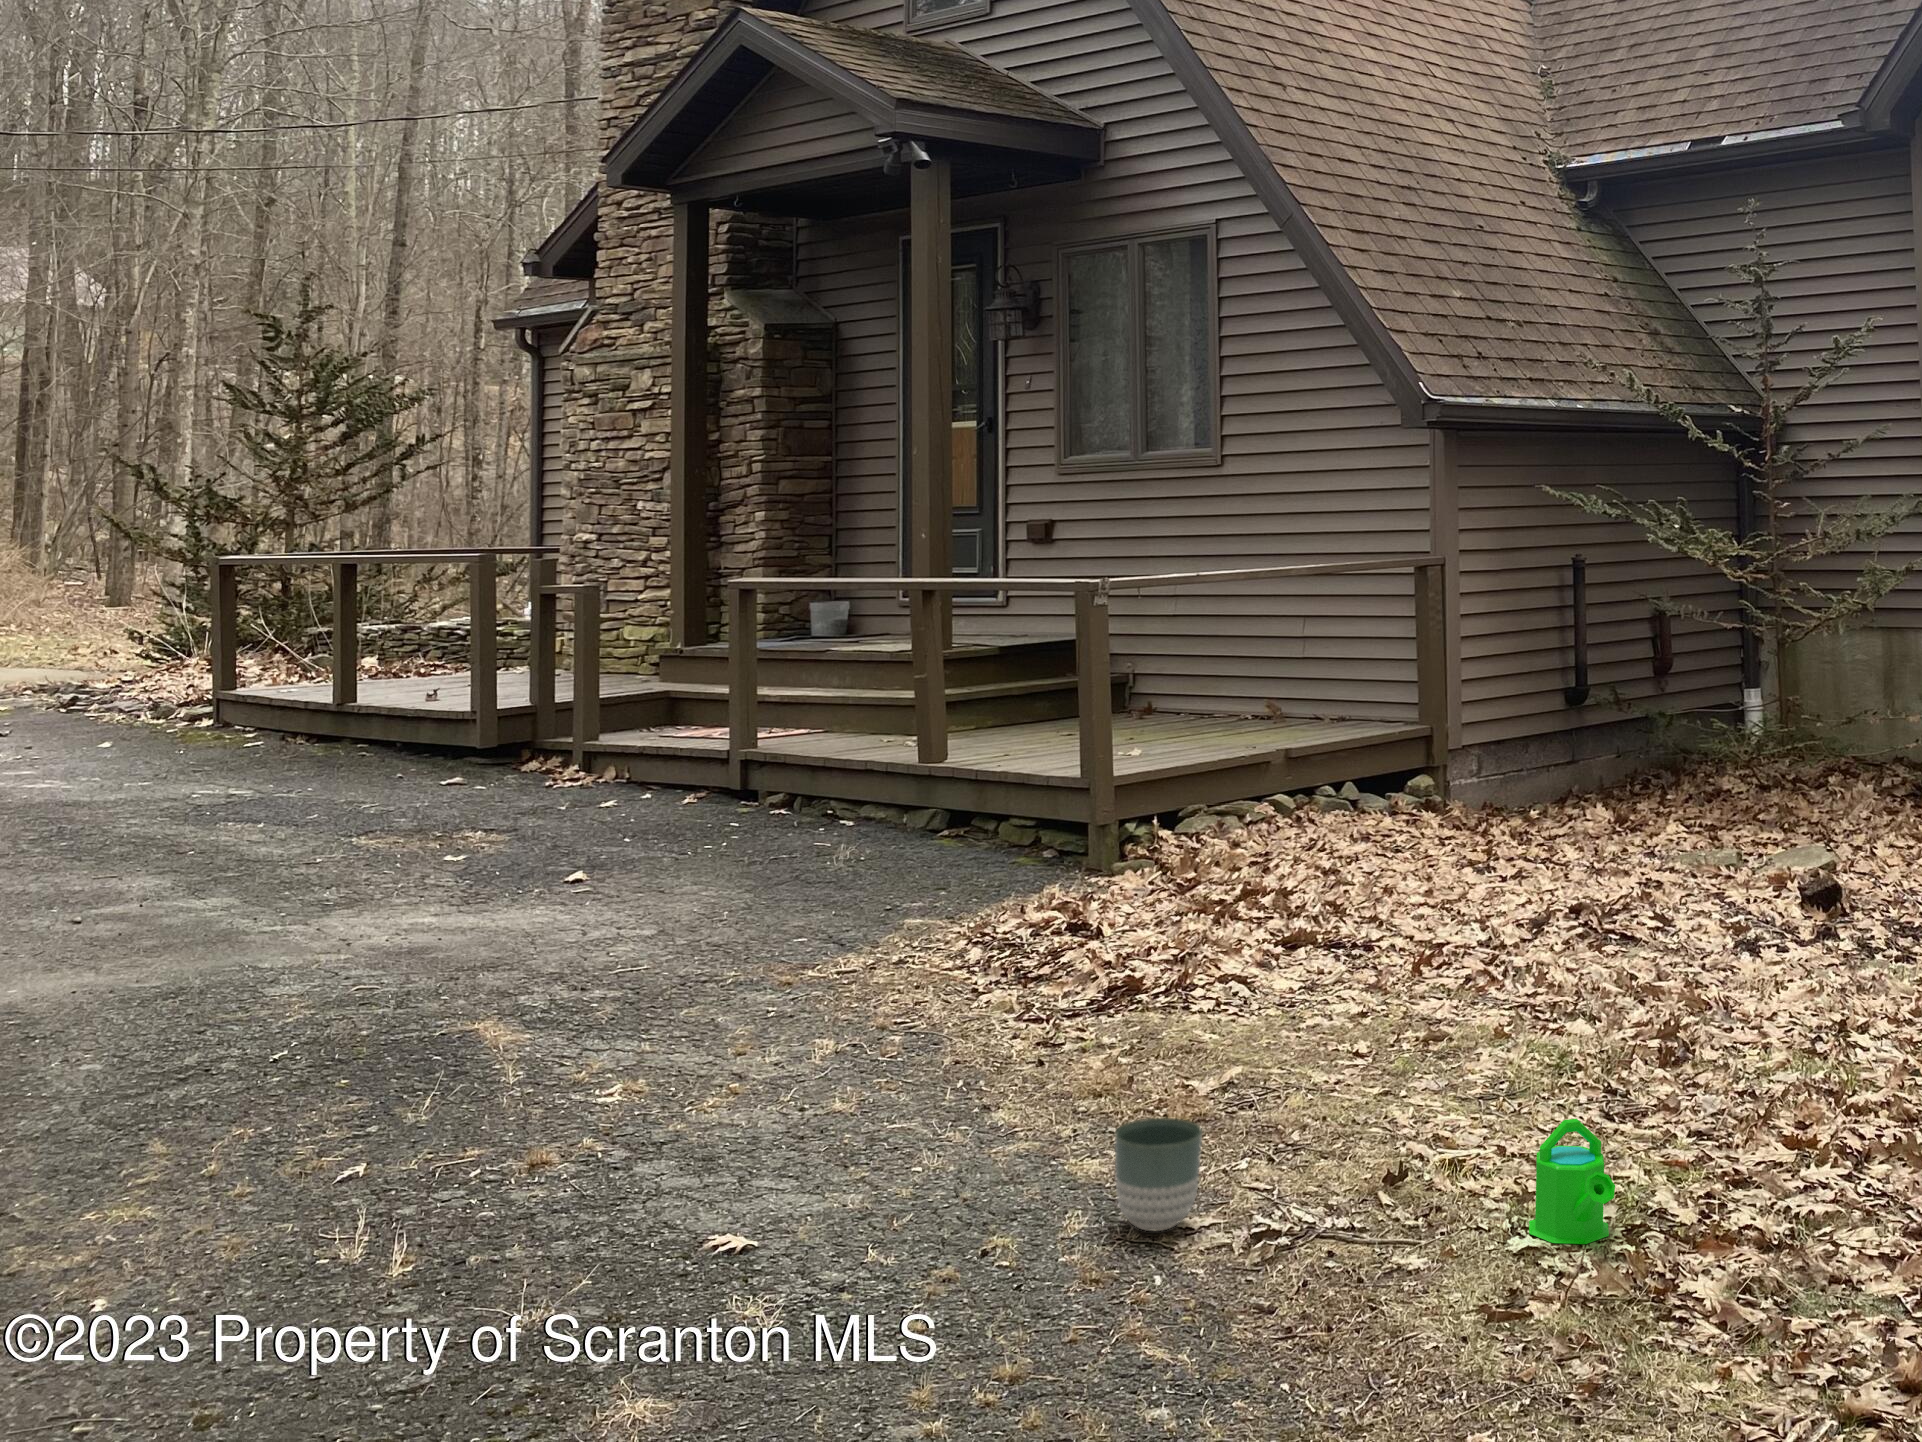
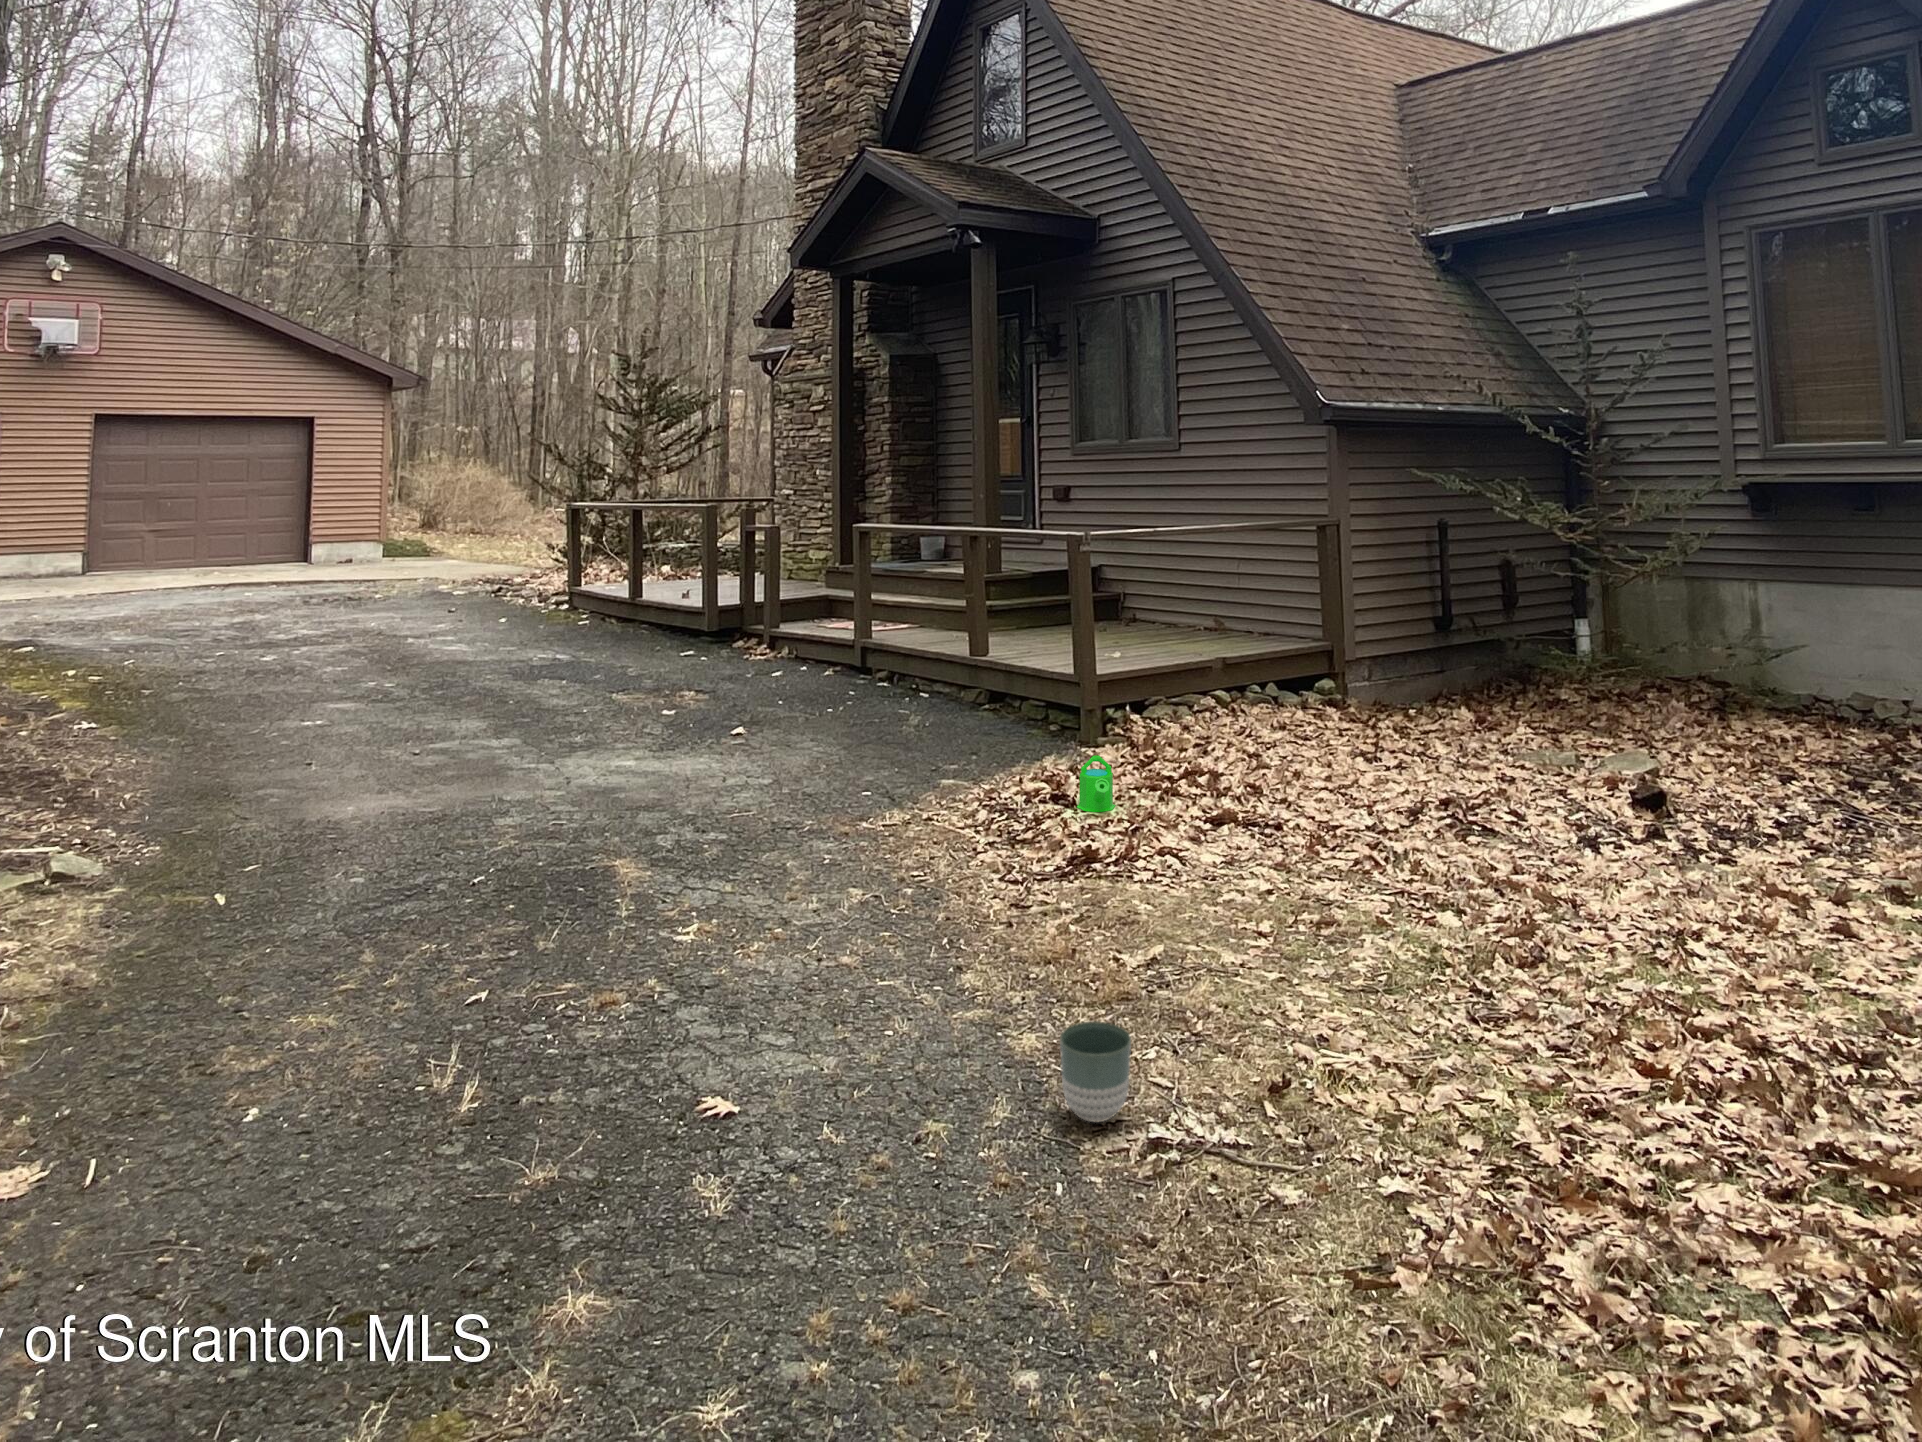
watering can: present [1529,1119,1615,1244] -> present [1077,755,1115,812]

